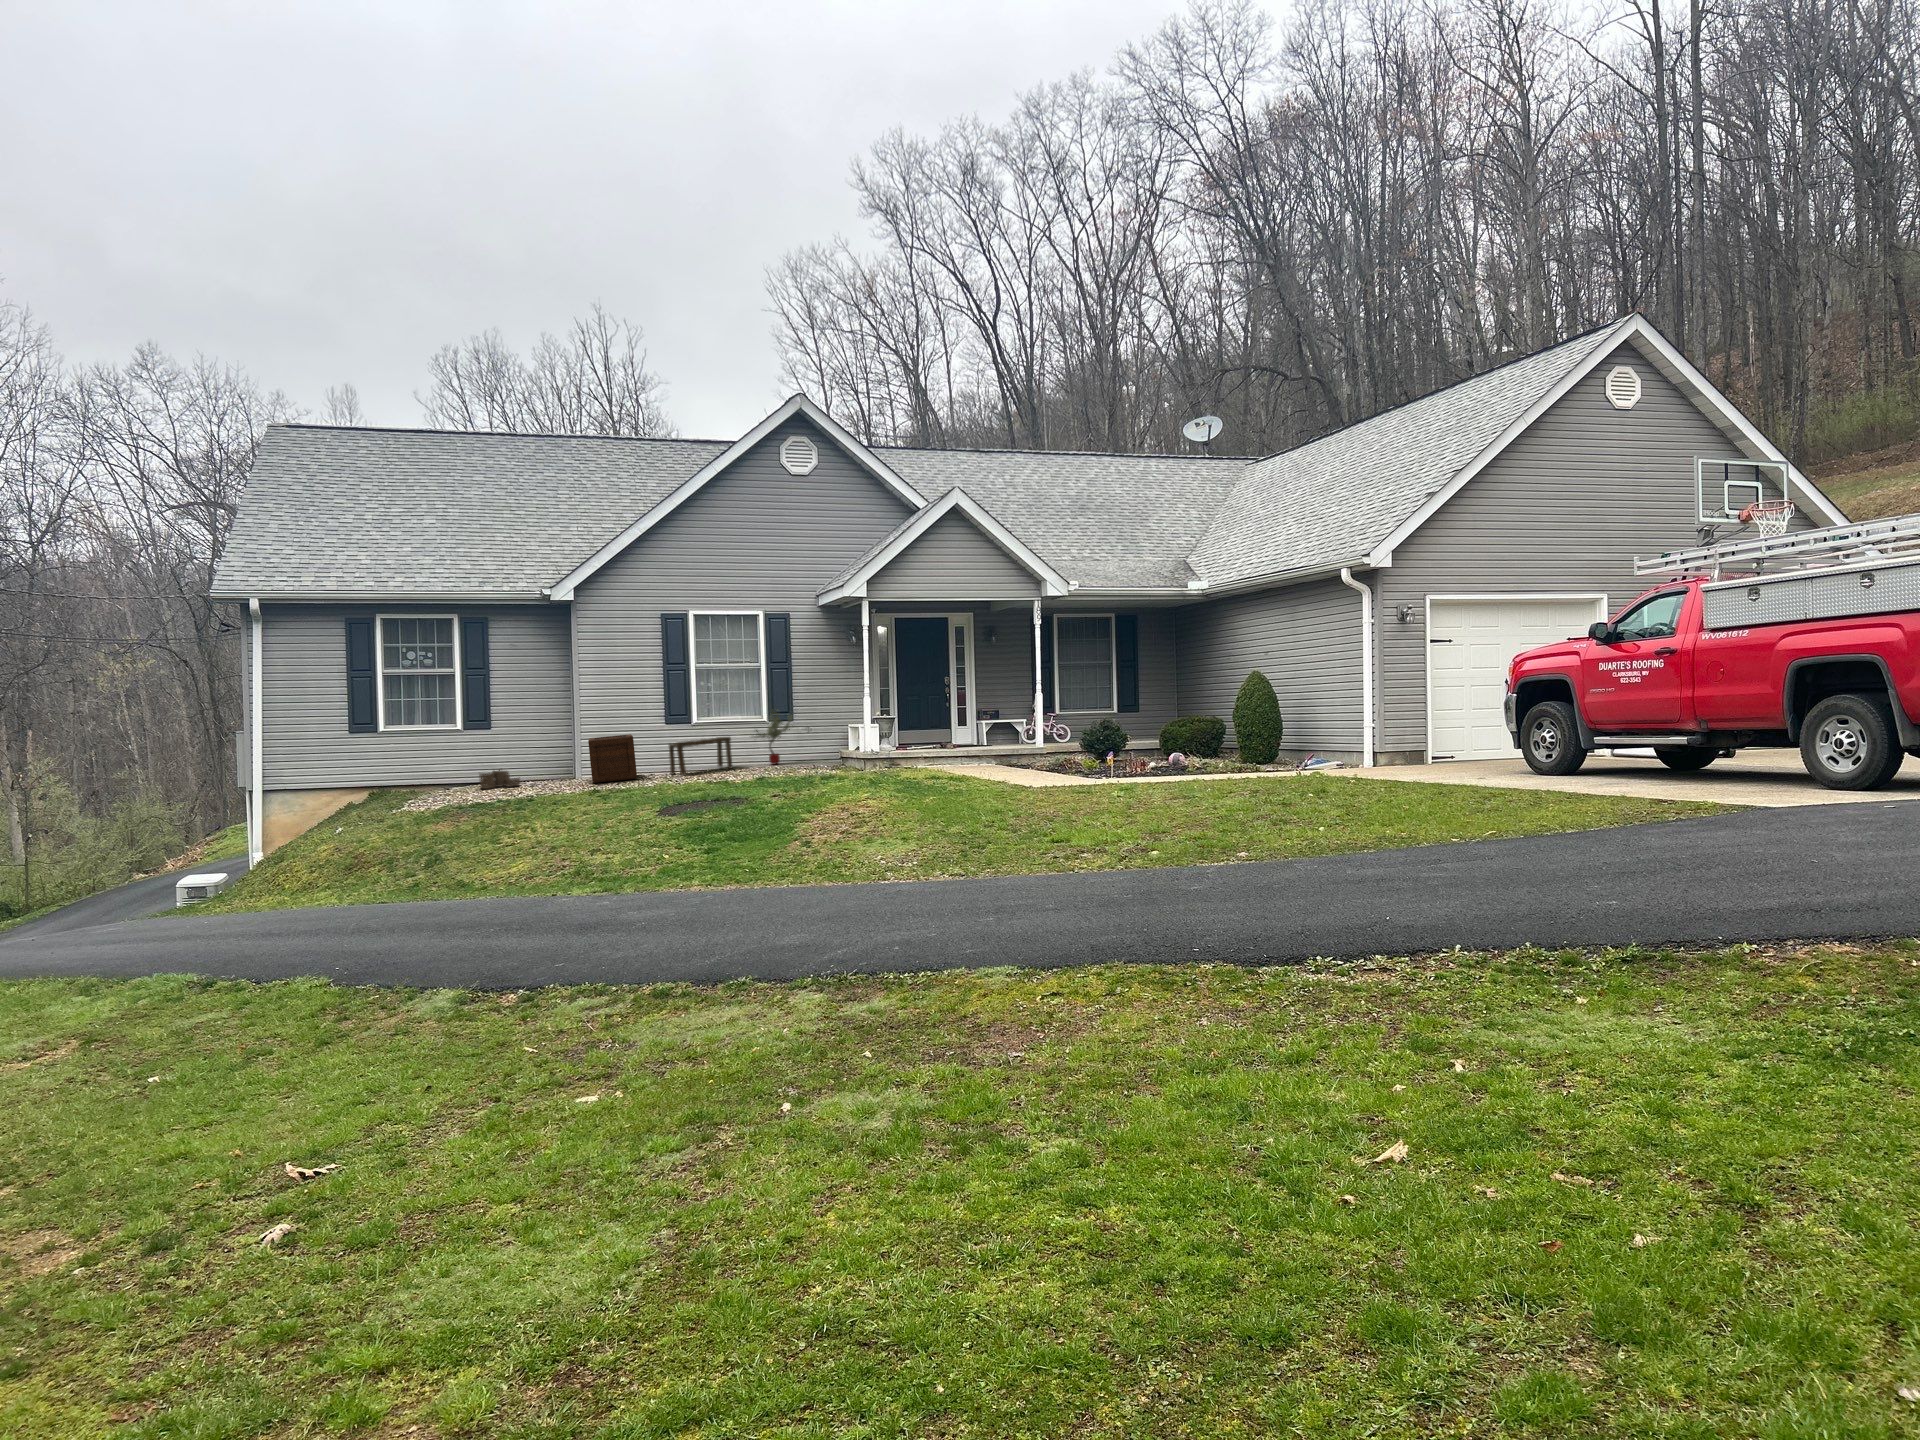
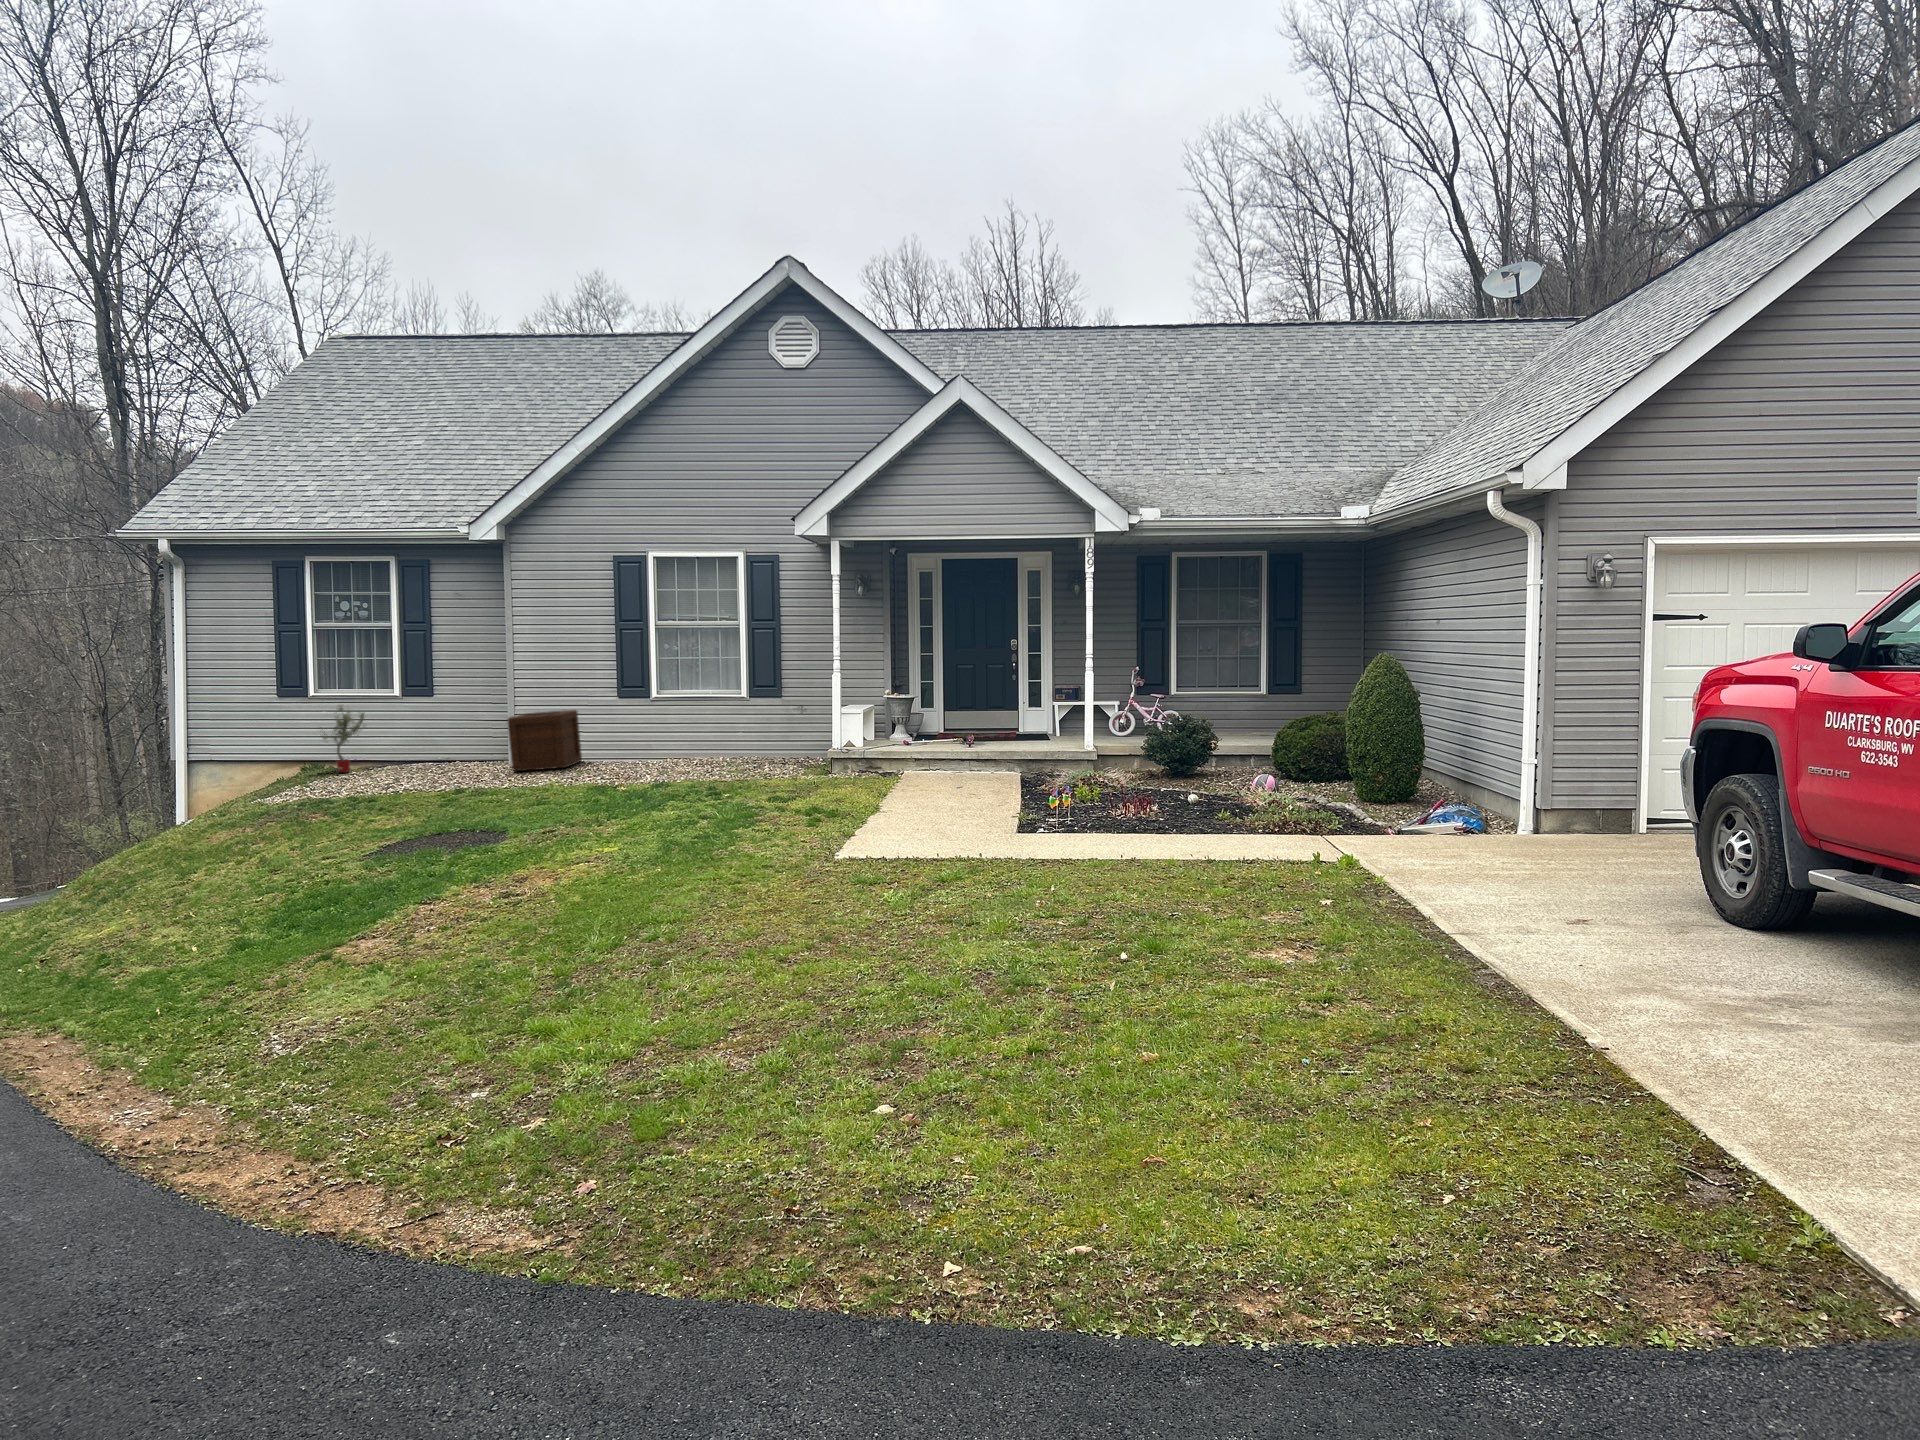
potted tree: present [753,712,793,765] -> present [321,706,365,773]
bench: present [668,737,732,775] -> none [611,716,689,766]
woven basket: present [479,769,521,789] -> none [403,746,450,771]

